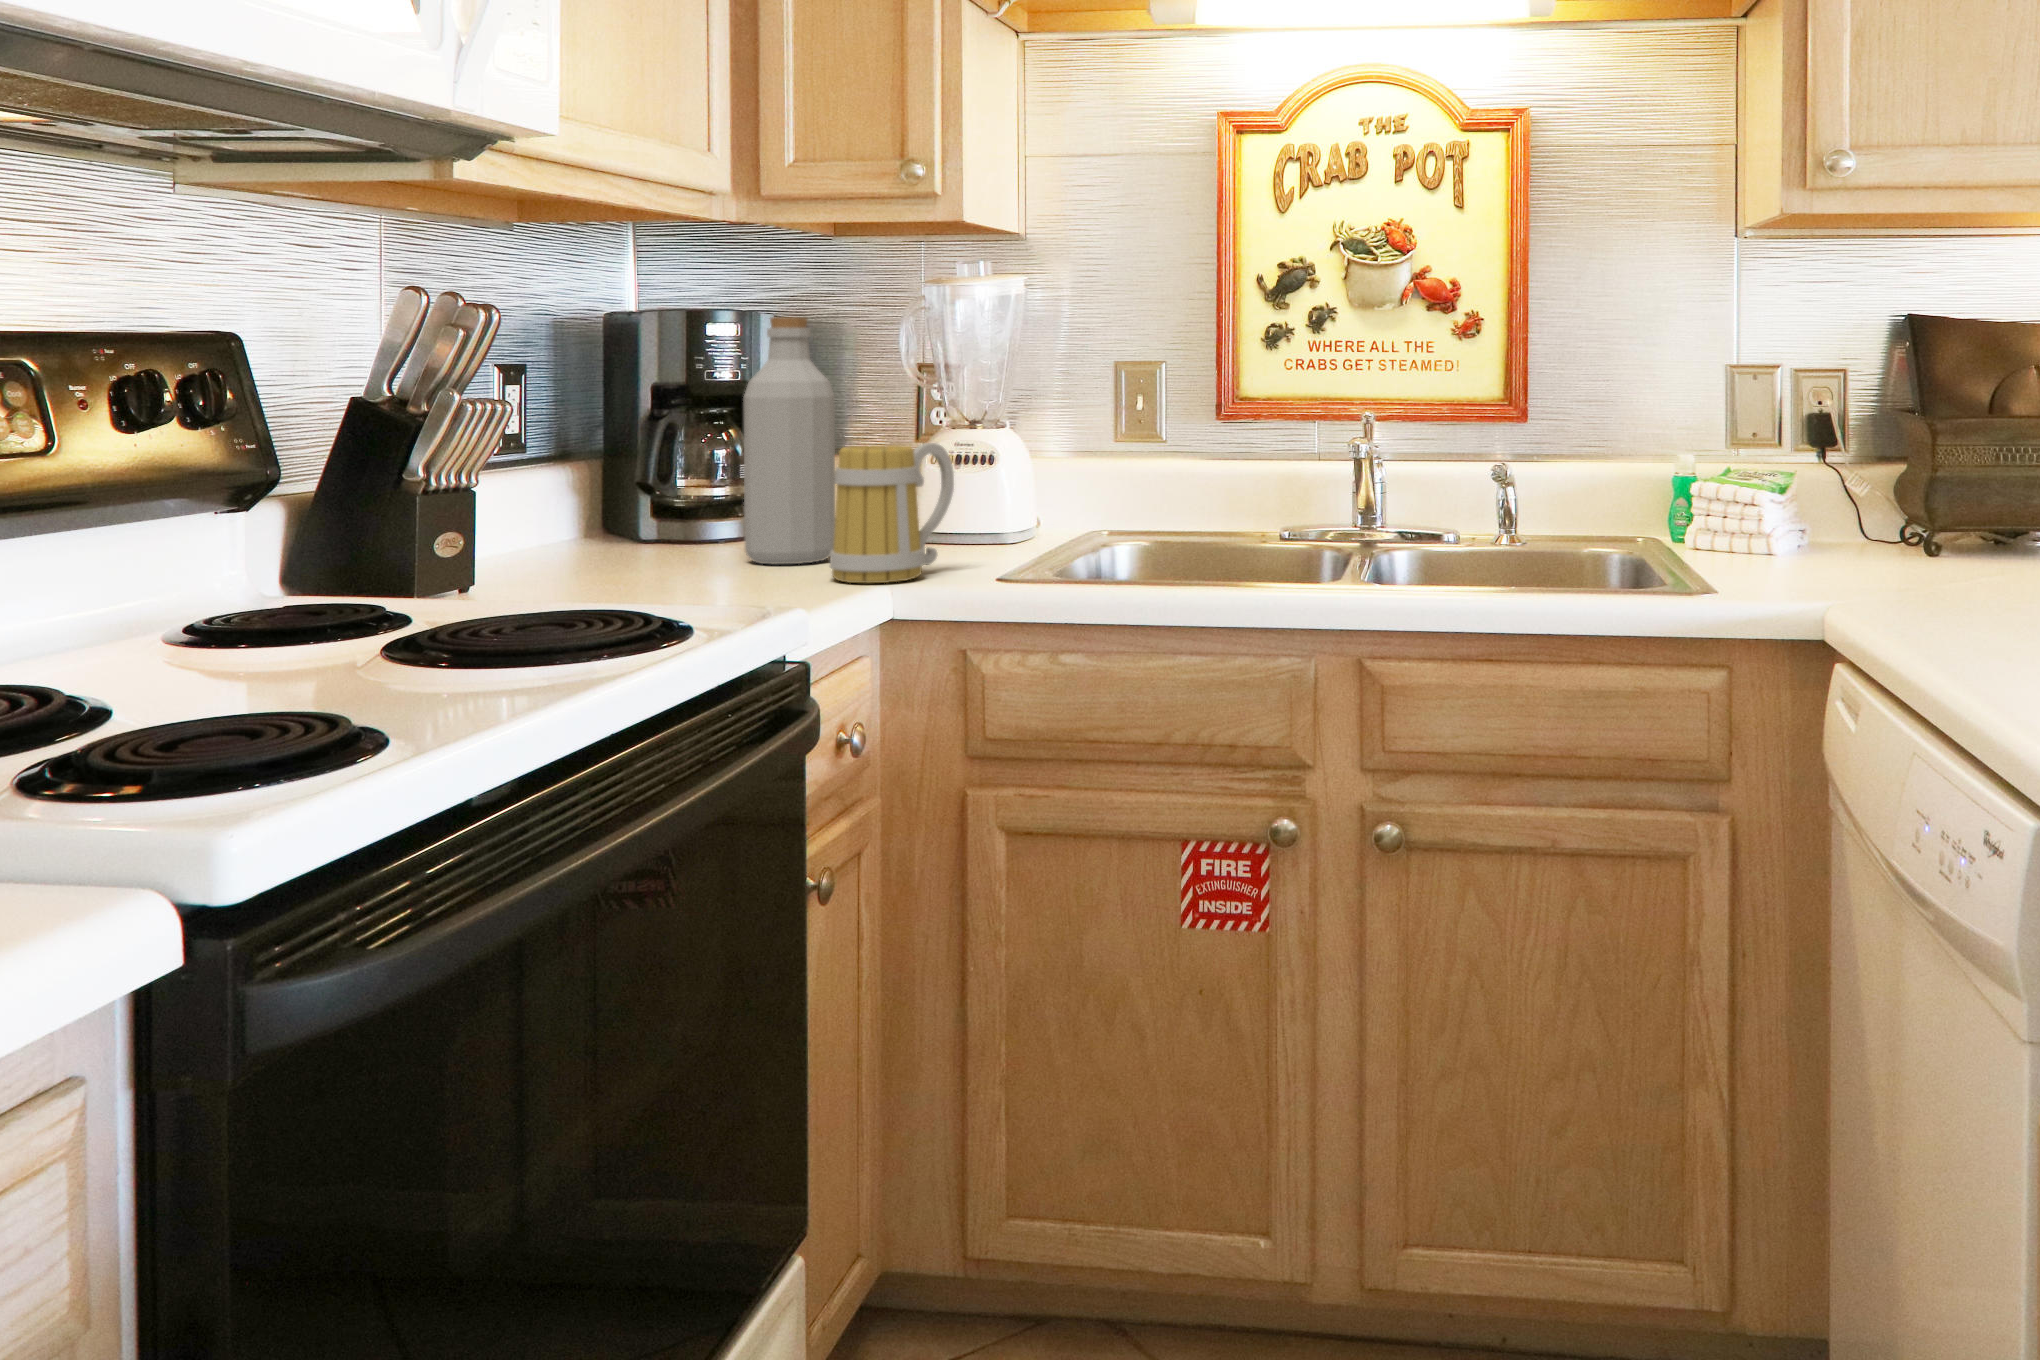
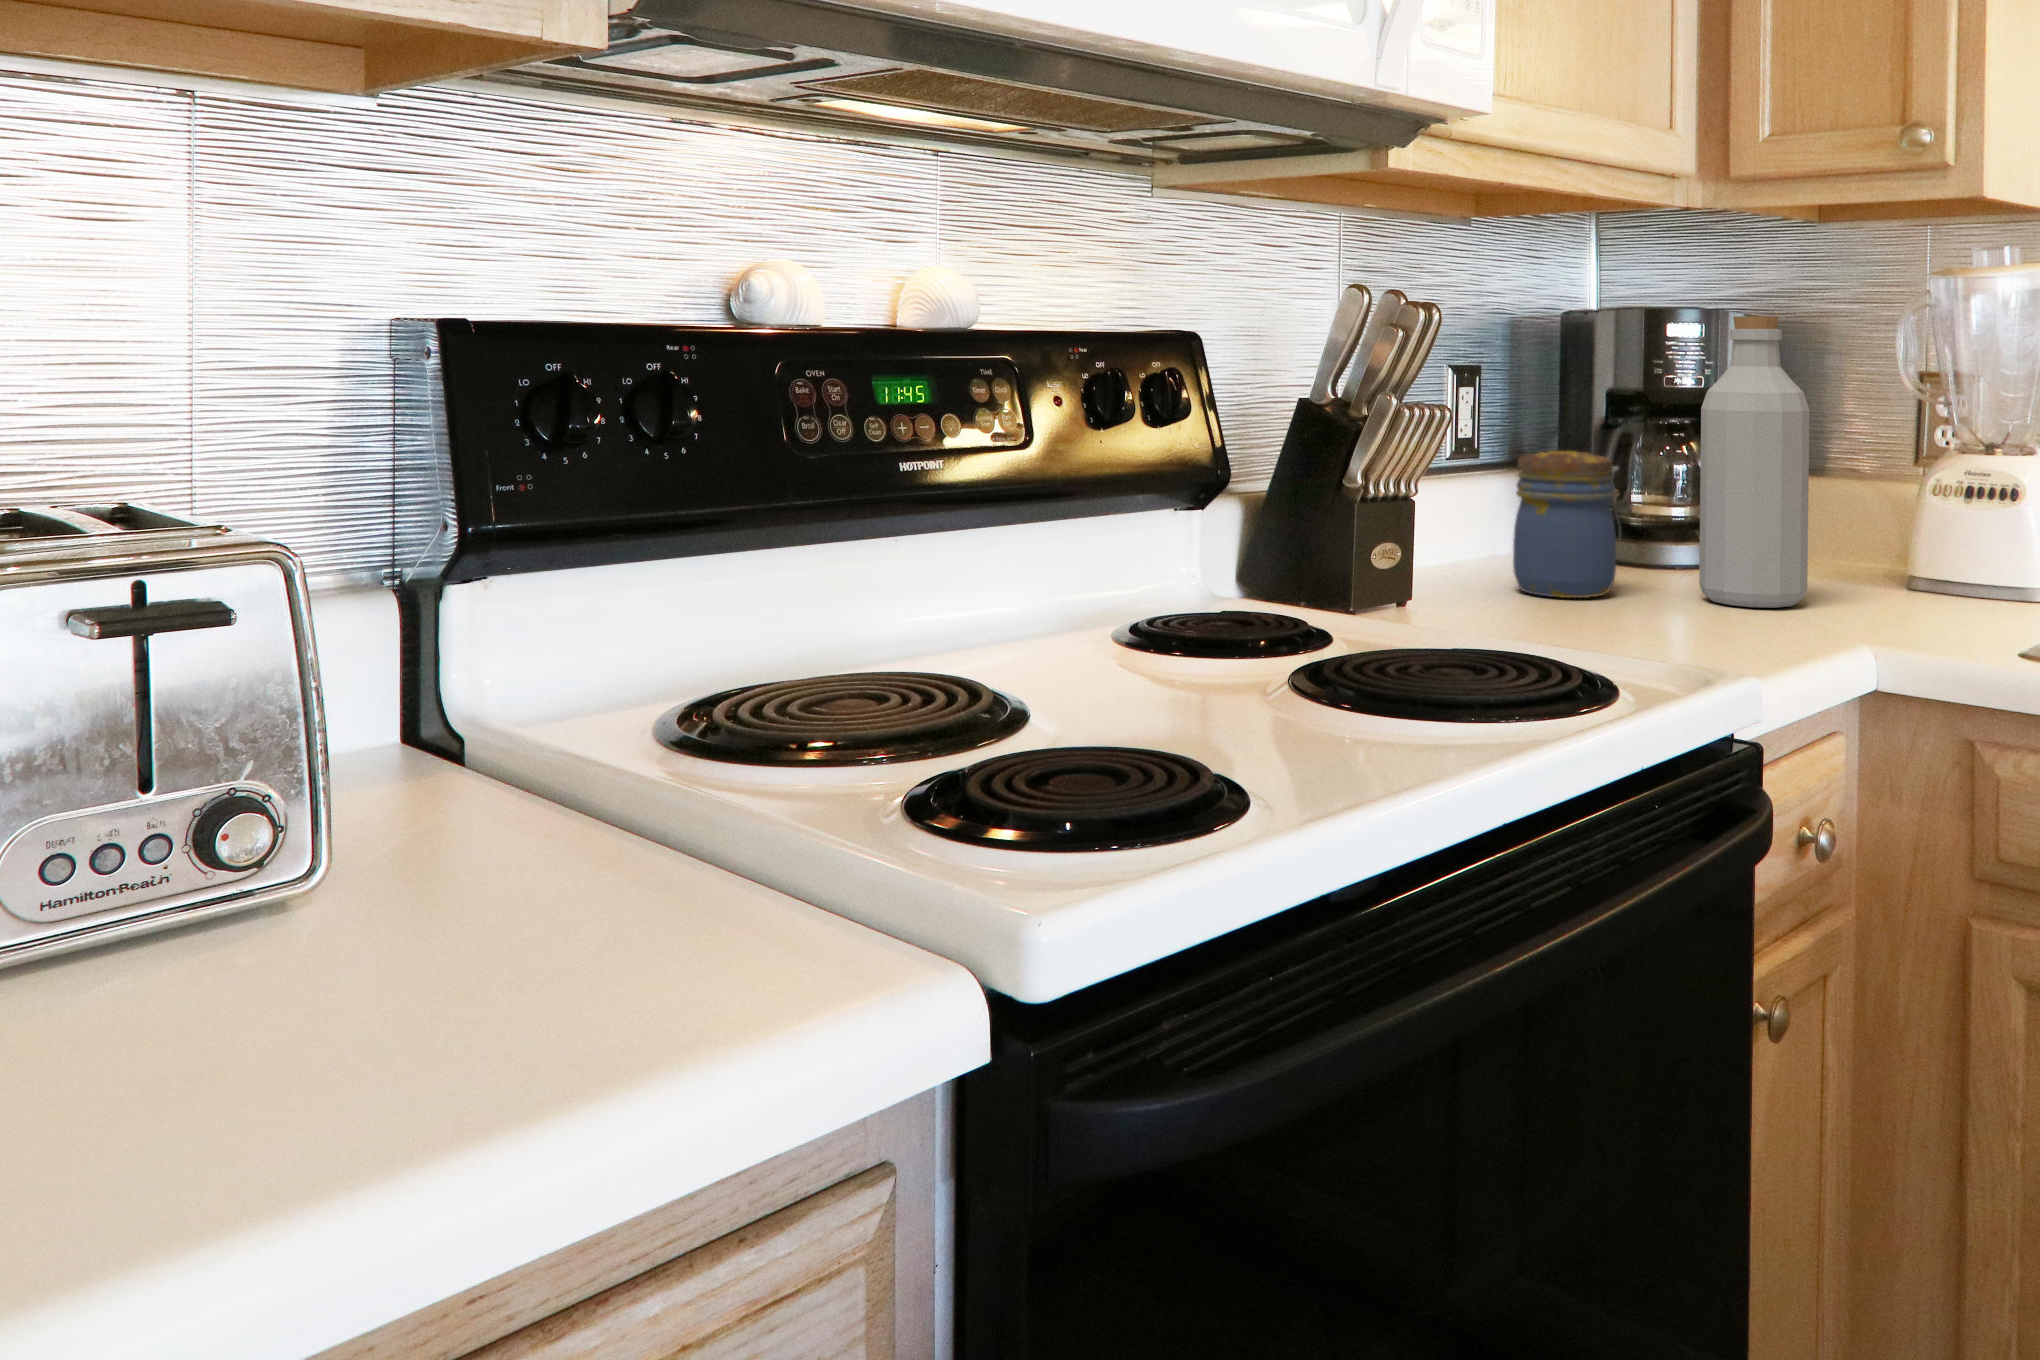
jar: none [573,440,674,572] -> present [1513,451,1621,598]
mug: present [830,443,954,583] -> none [1796,475,1961,648]

